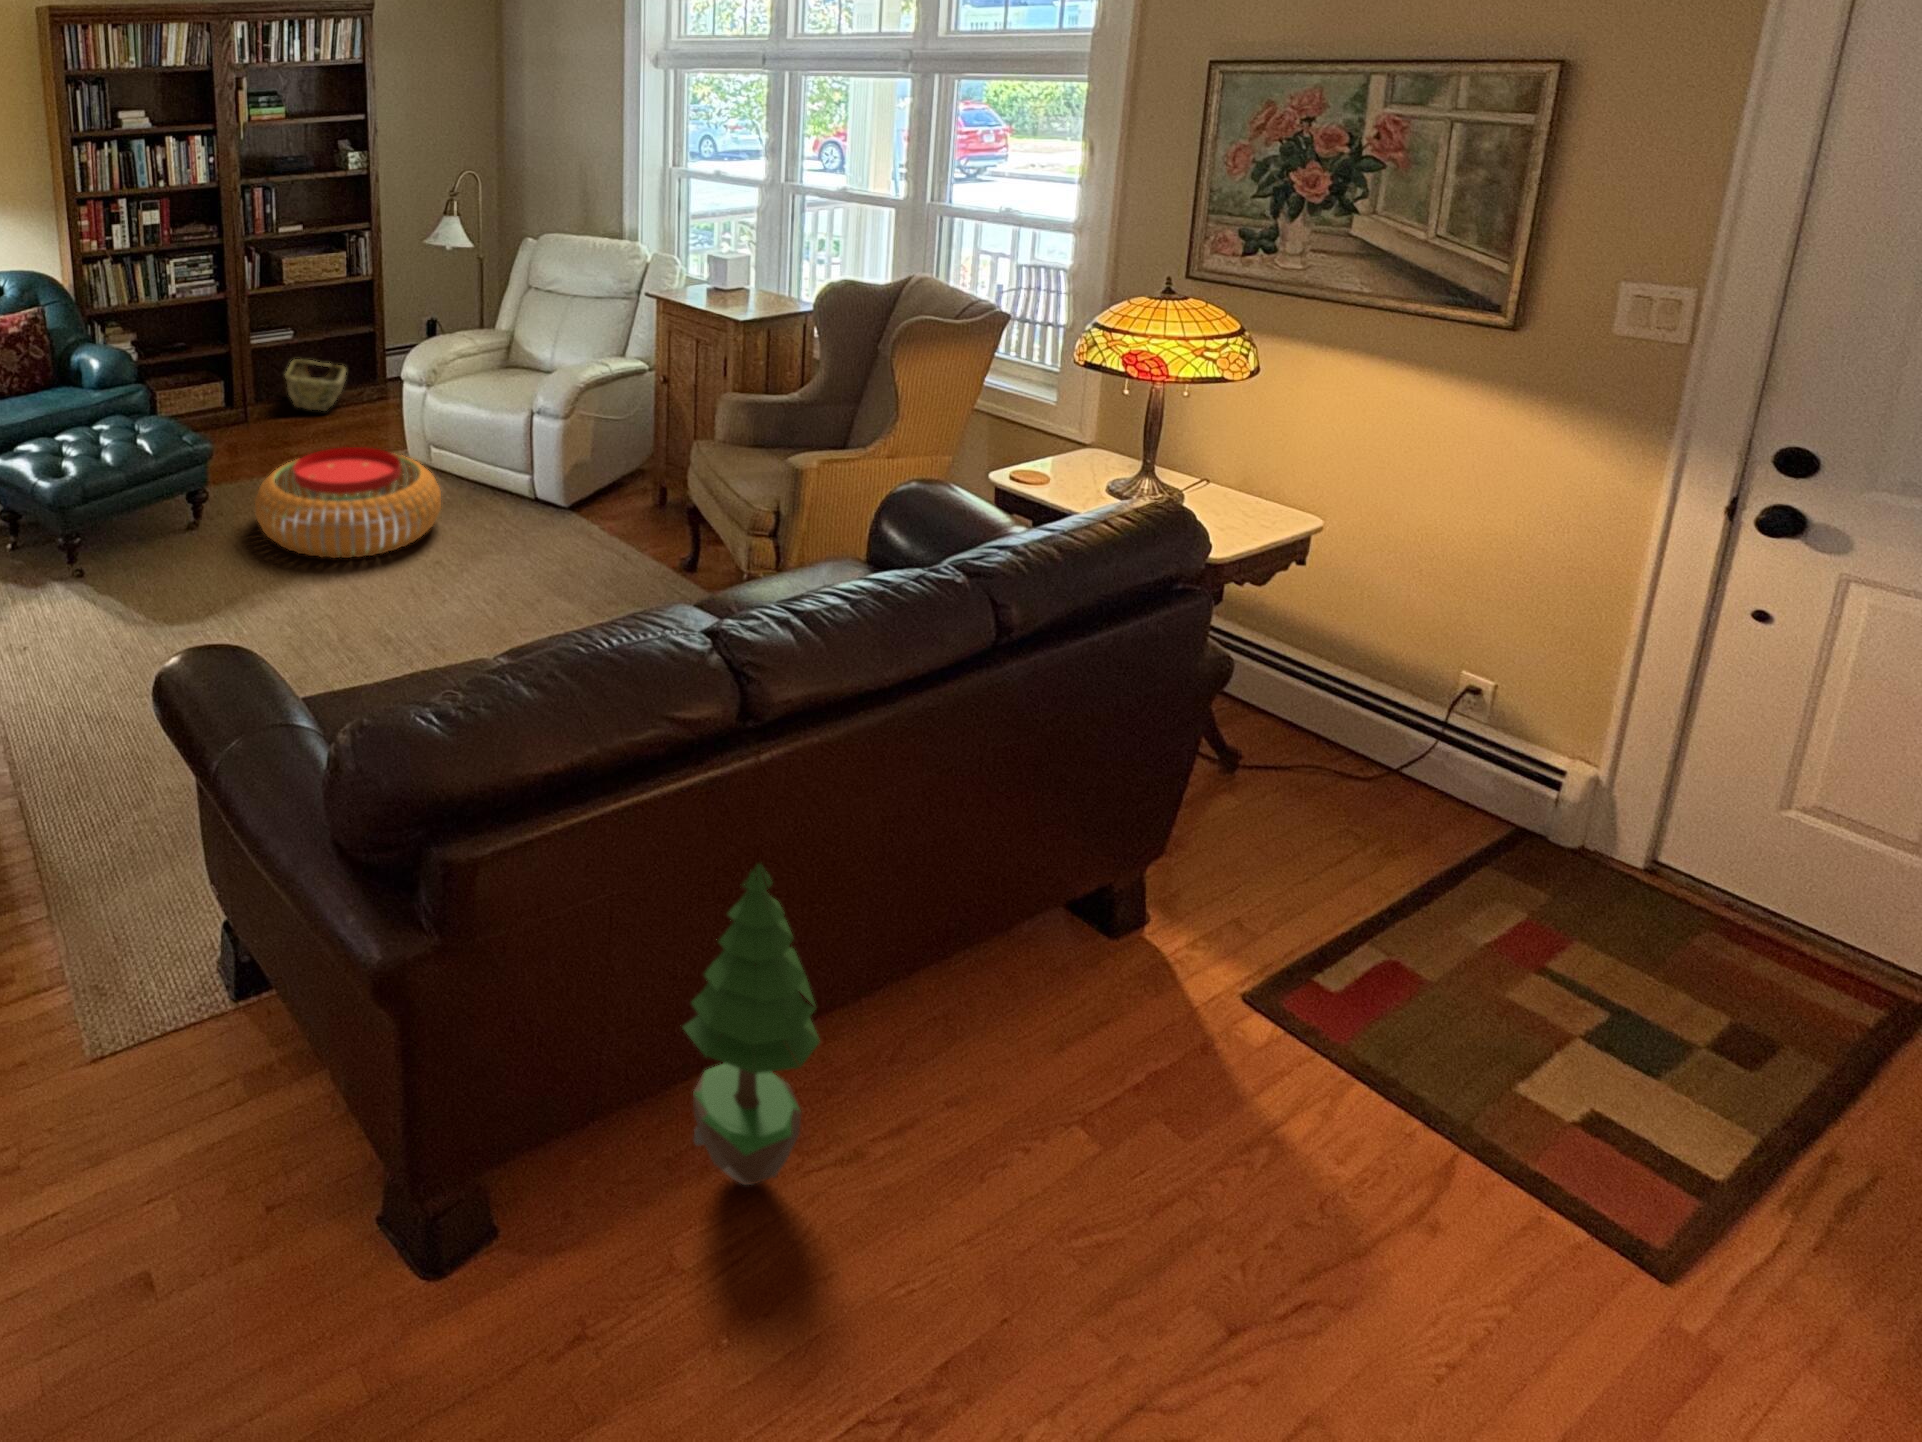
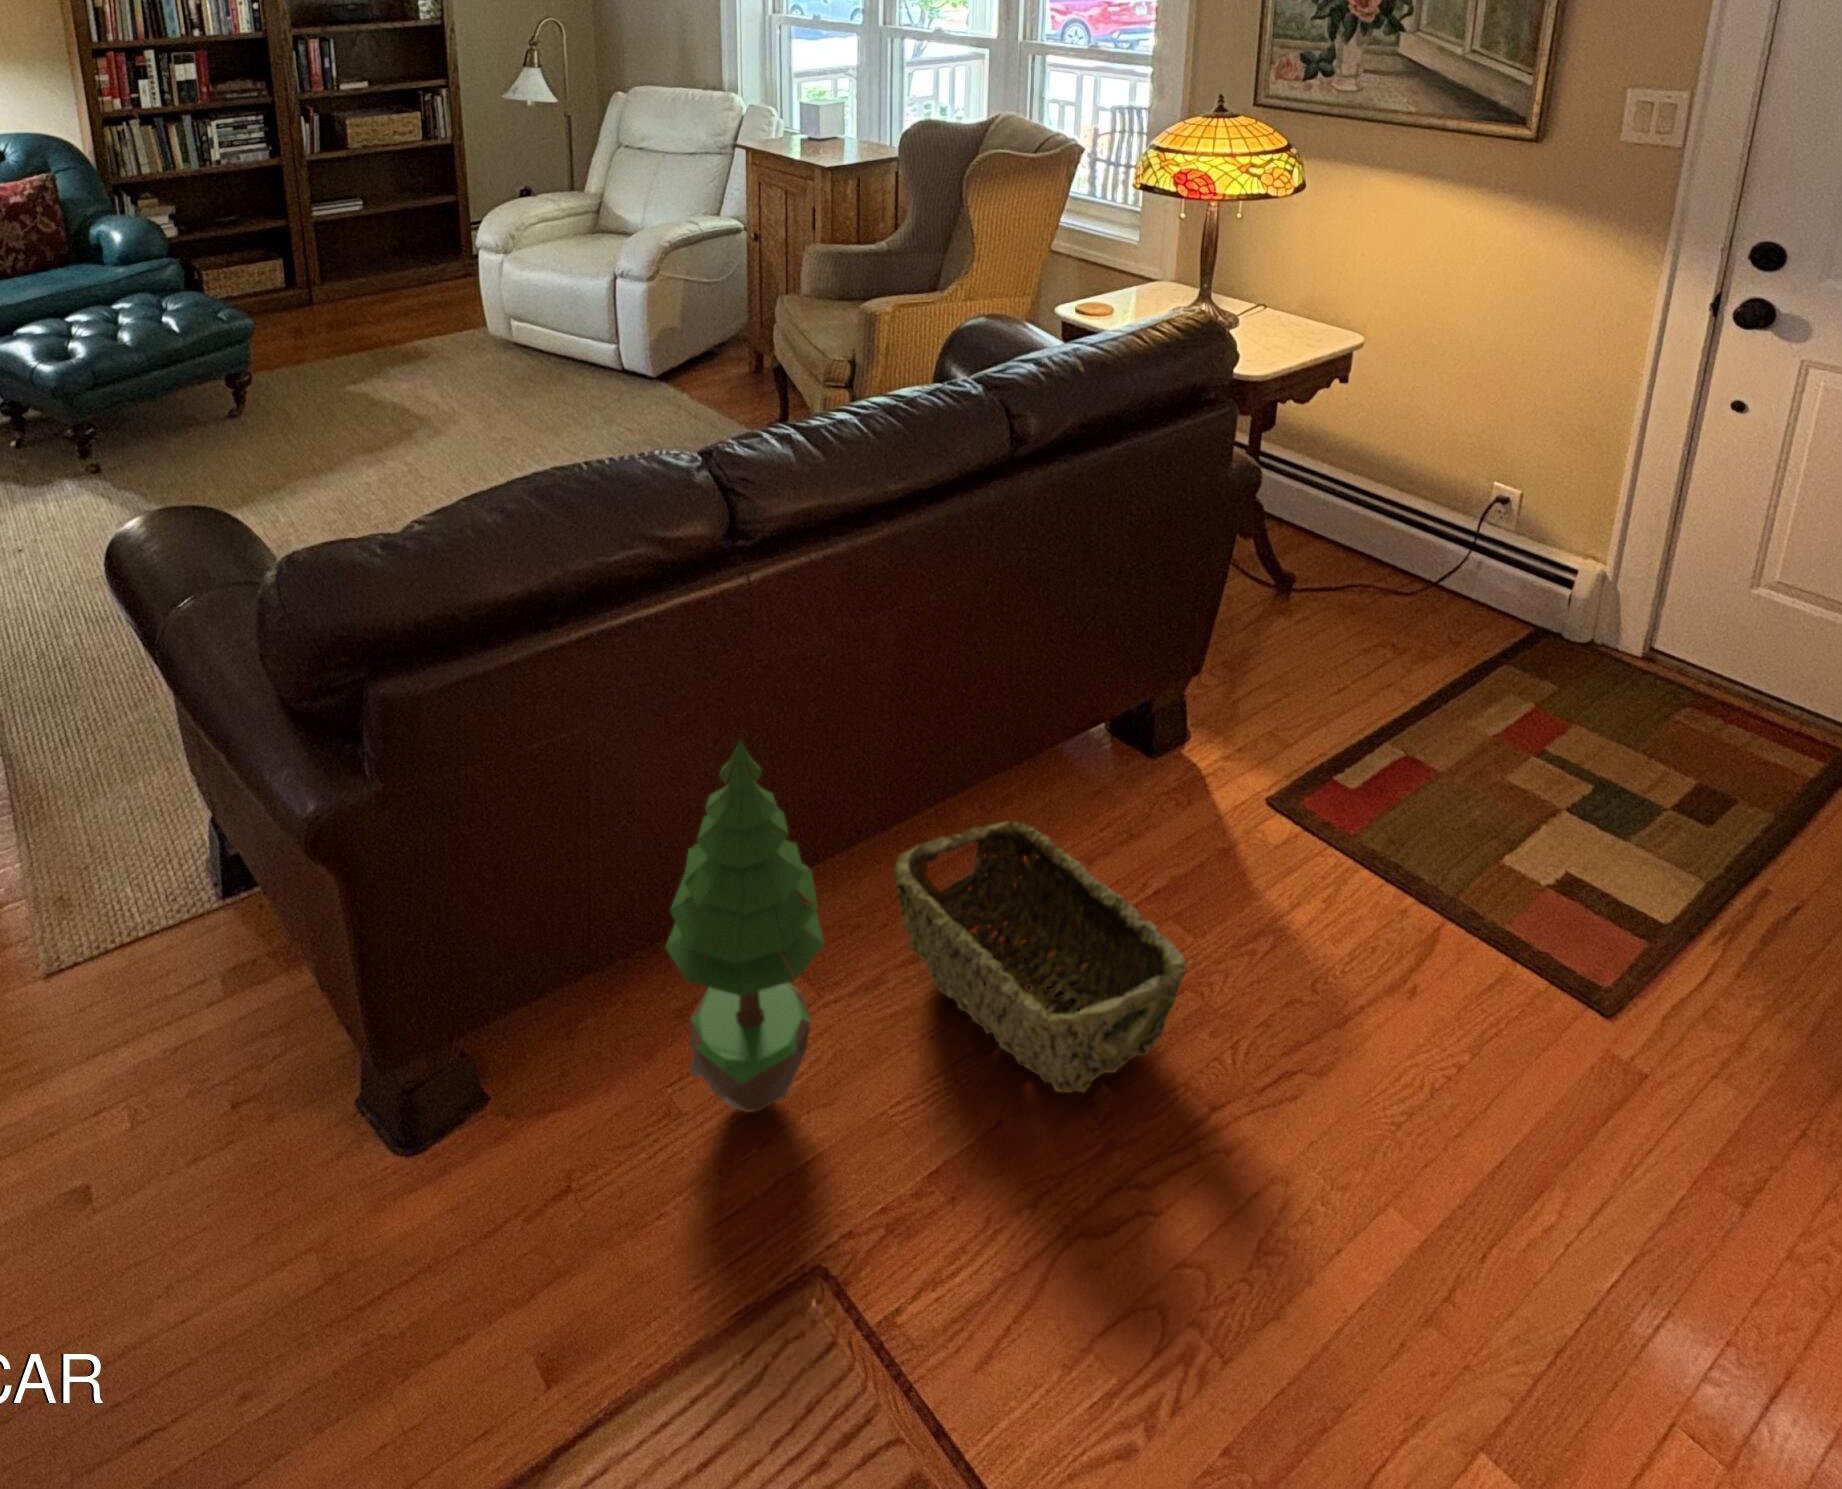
woven basket: present [285,359,346,411] -> present [894,821,1186,1093]
pouf: present [255,447,441,558] -> none [302,318,522,442]

